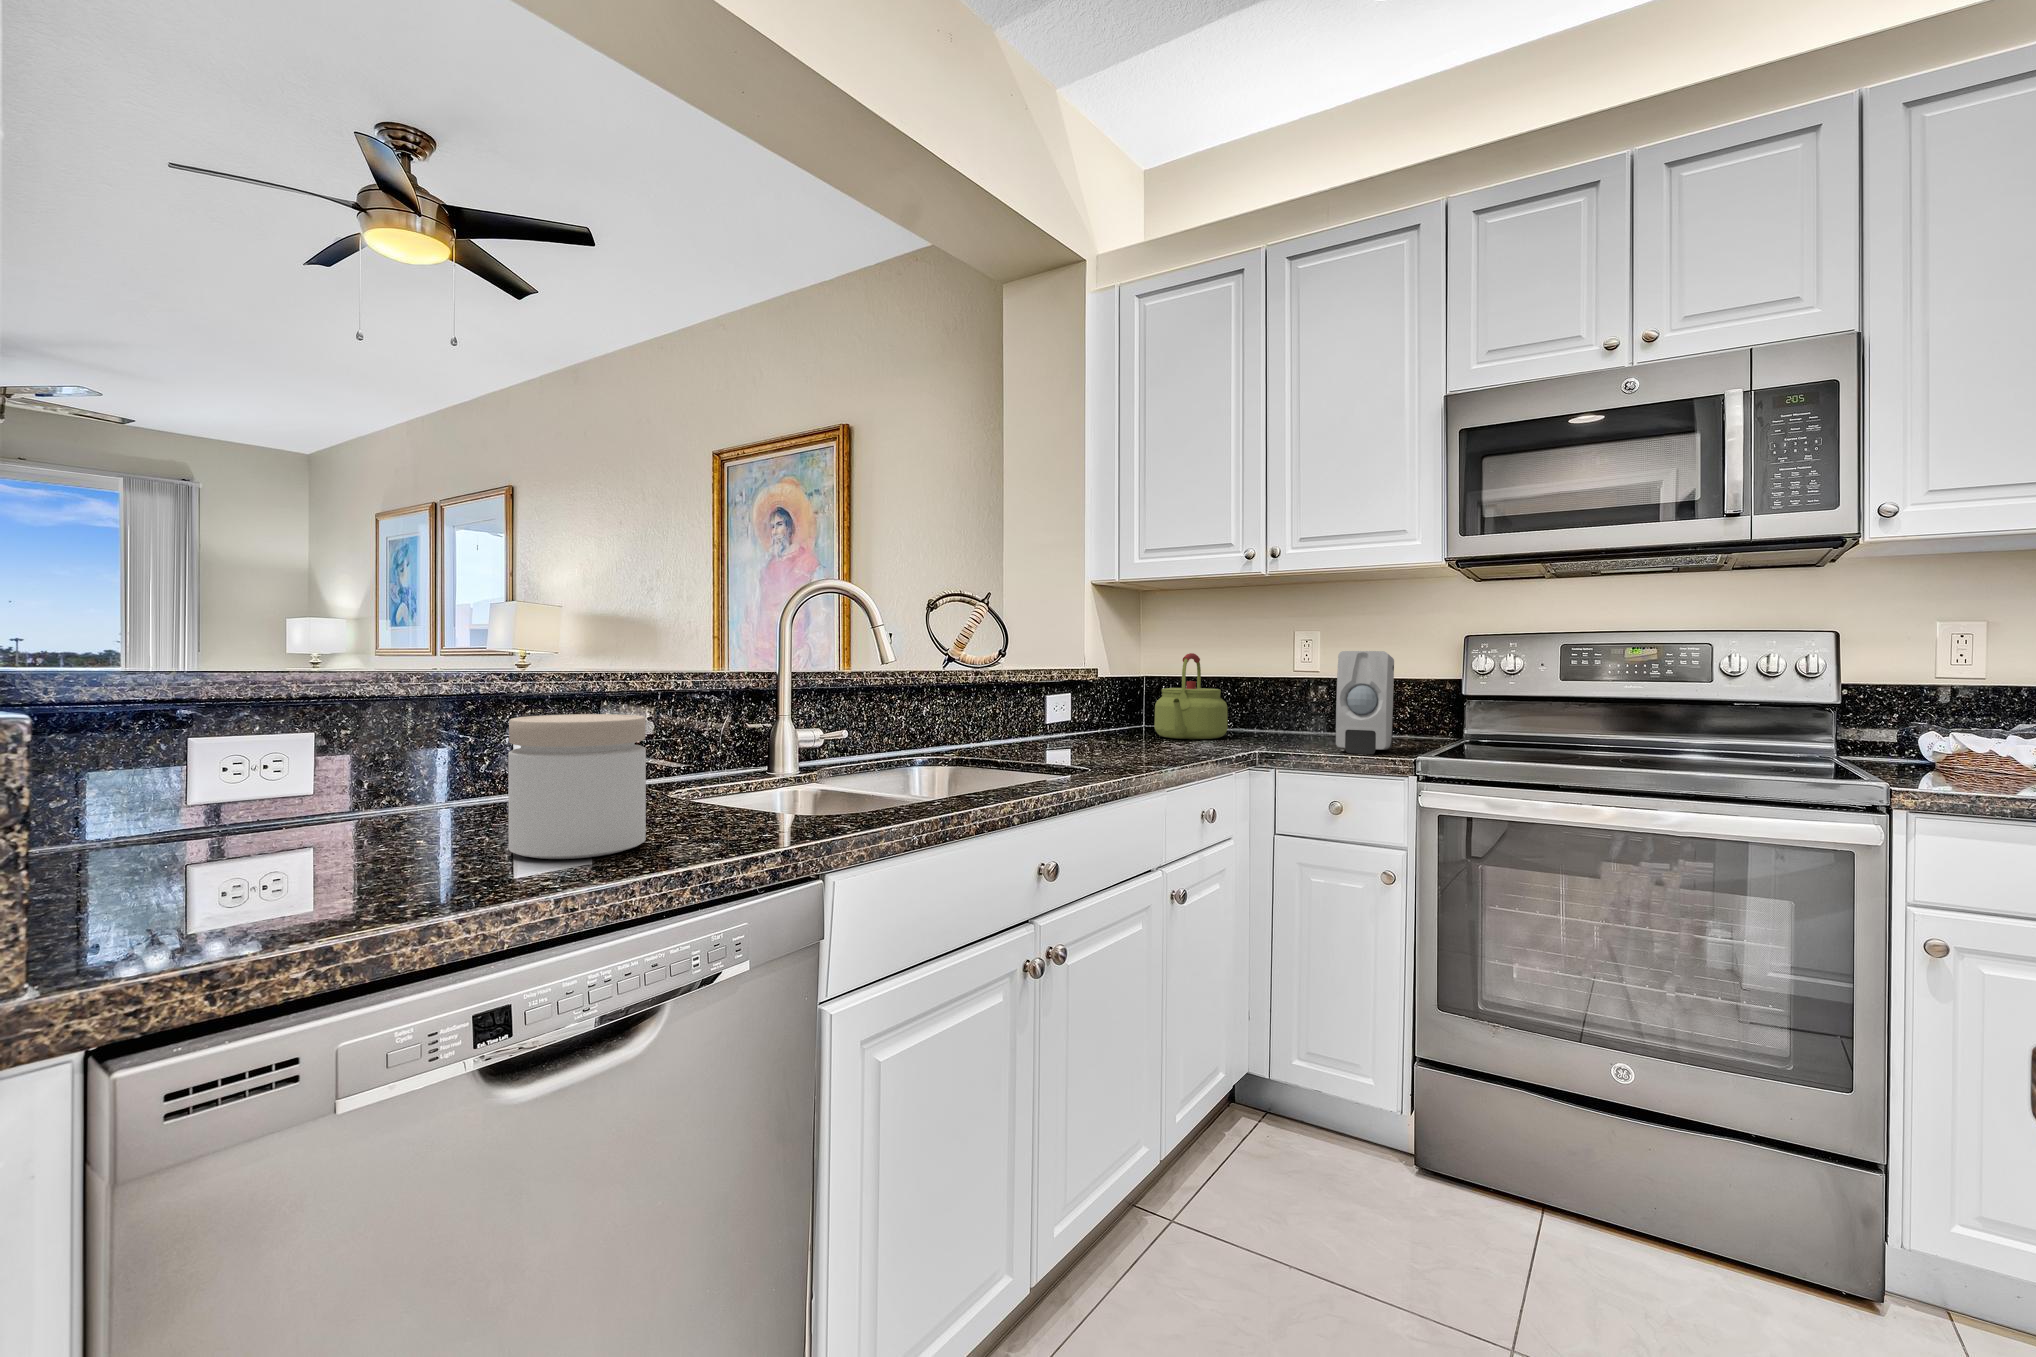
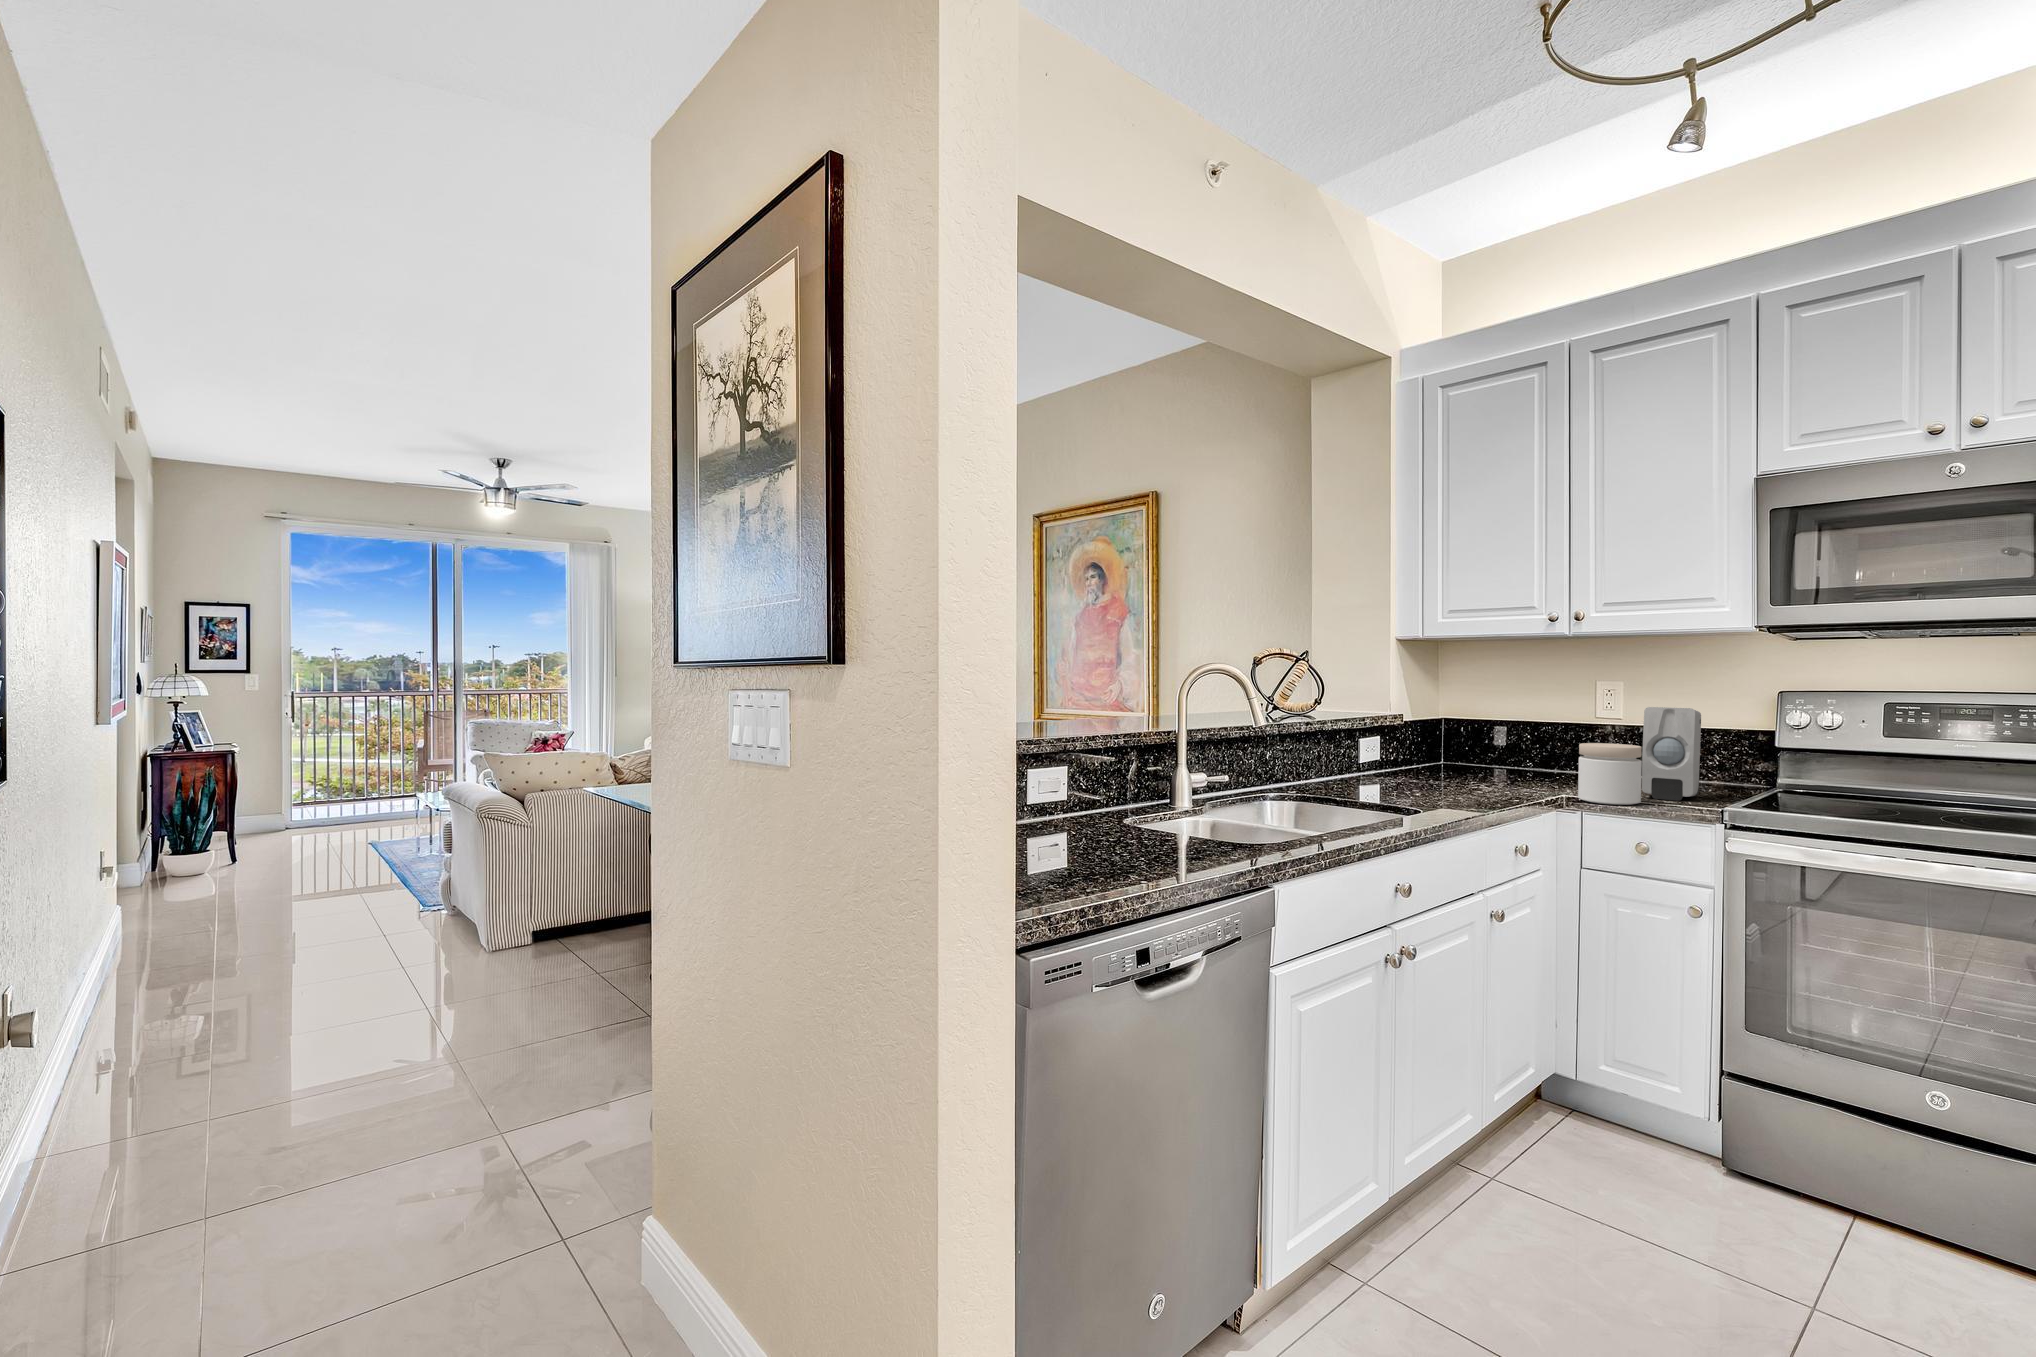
kettle: present [1154,653,1228,739] -> none [1456,700,1528,778]
jar: present [508,714,646,859] -> present [1578,743,1642,805]

